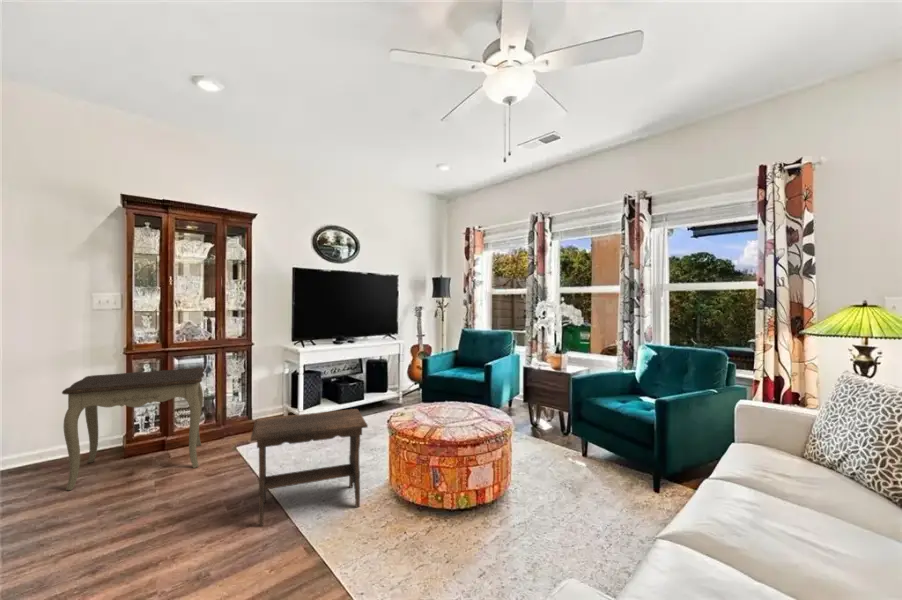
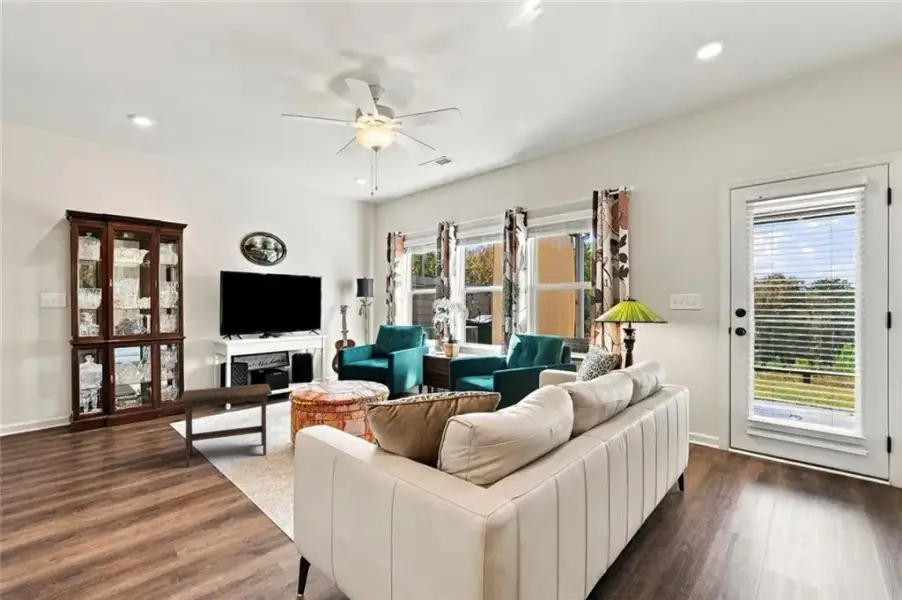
side table: present [62,368,204,491] -> none [21,357,141,453]

